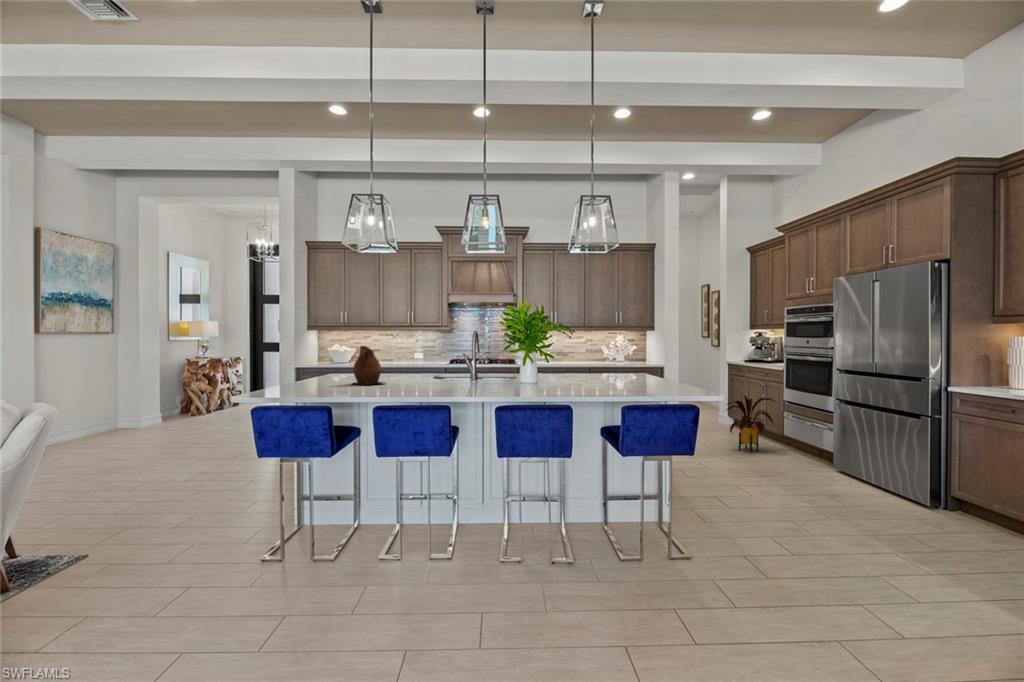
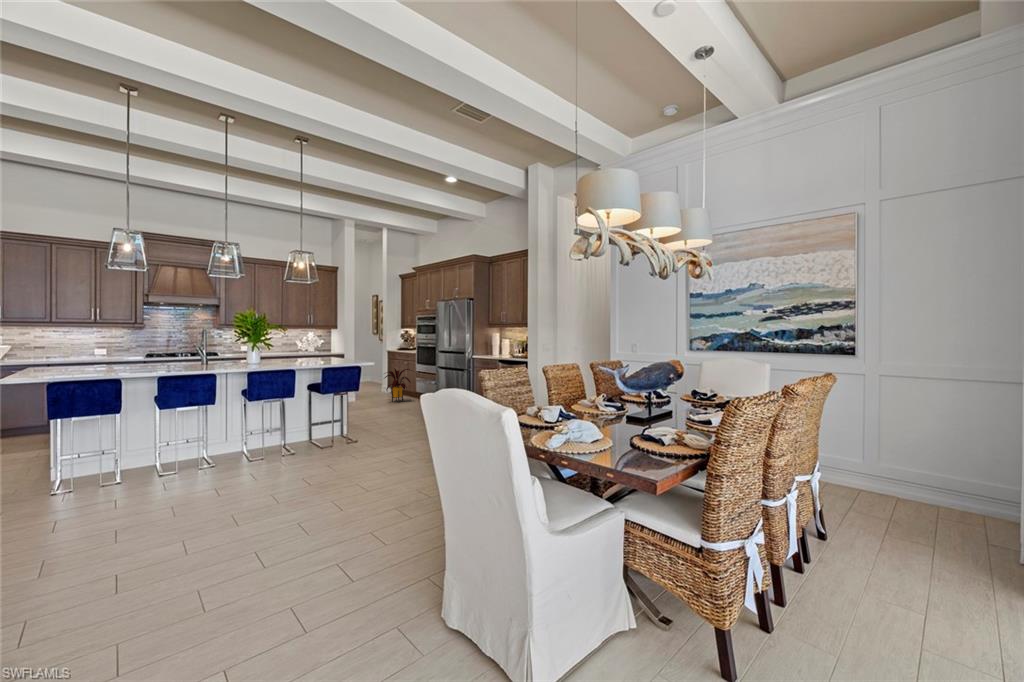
ceramic pitcher: present [353,346,384,385] -> none [108,340,142,368]

